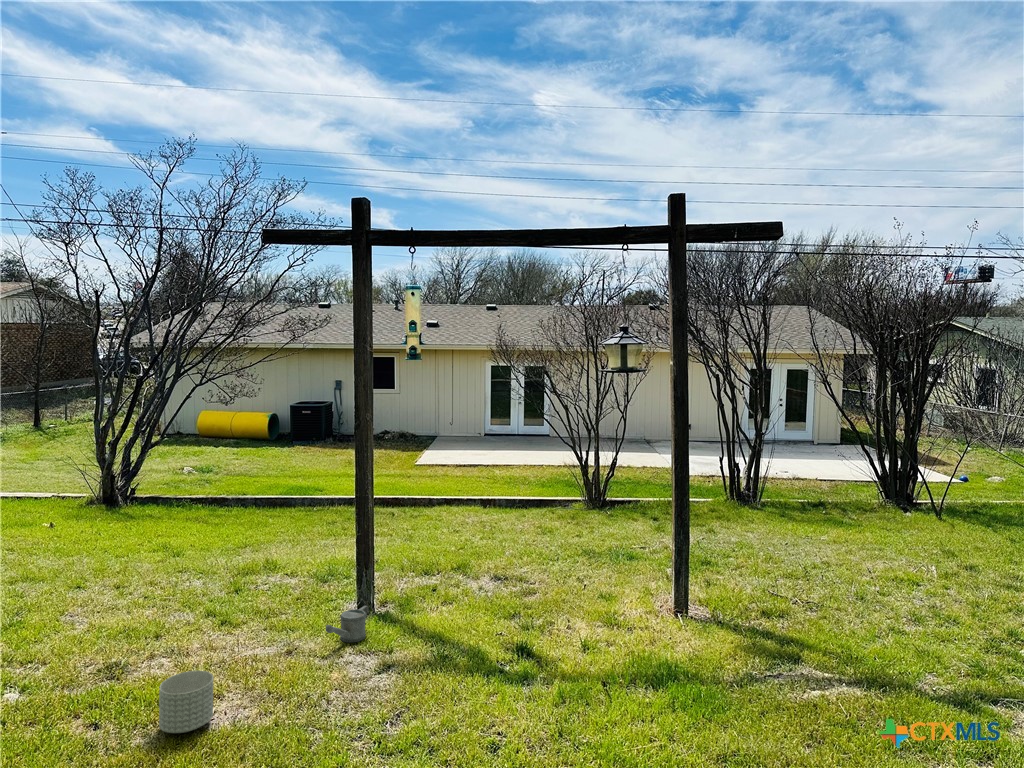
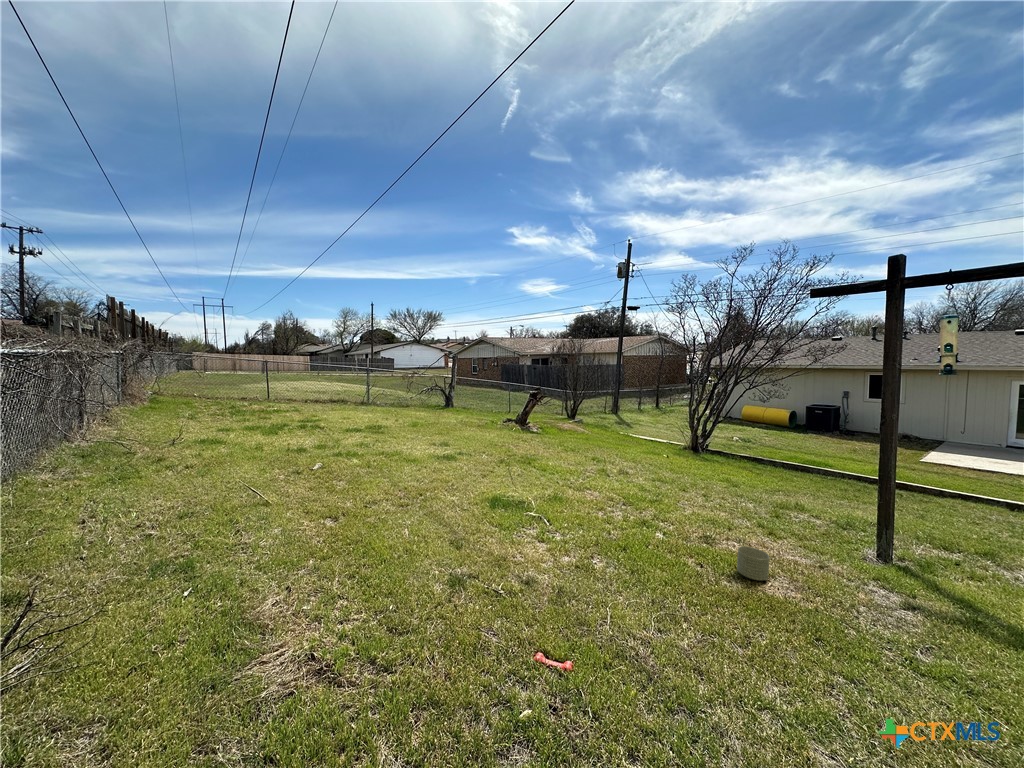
watering can: present [326,606,368,643] -> none [851,556,891,582]

